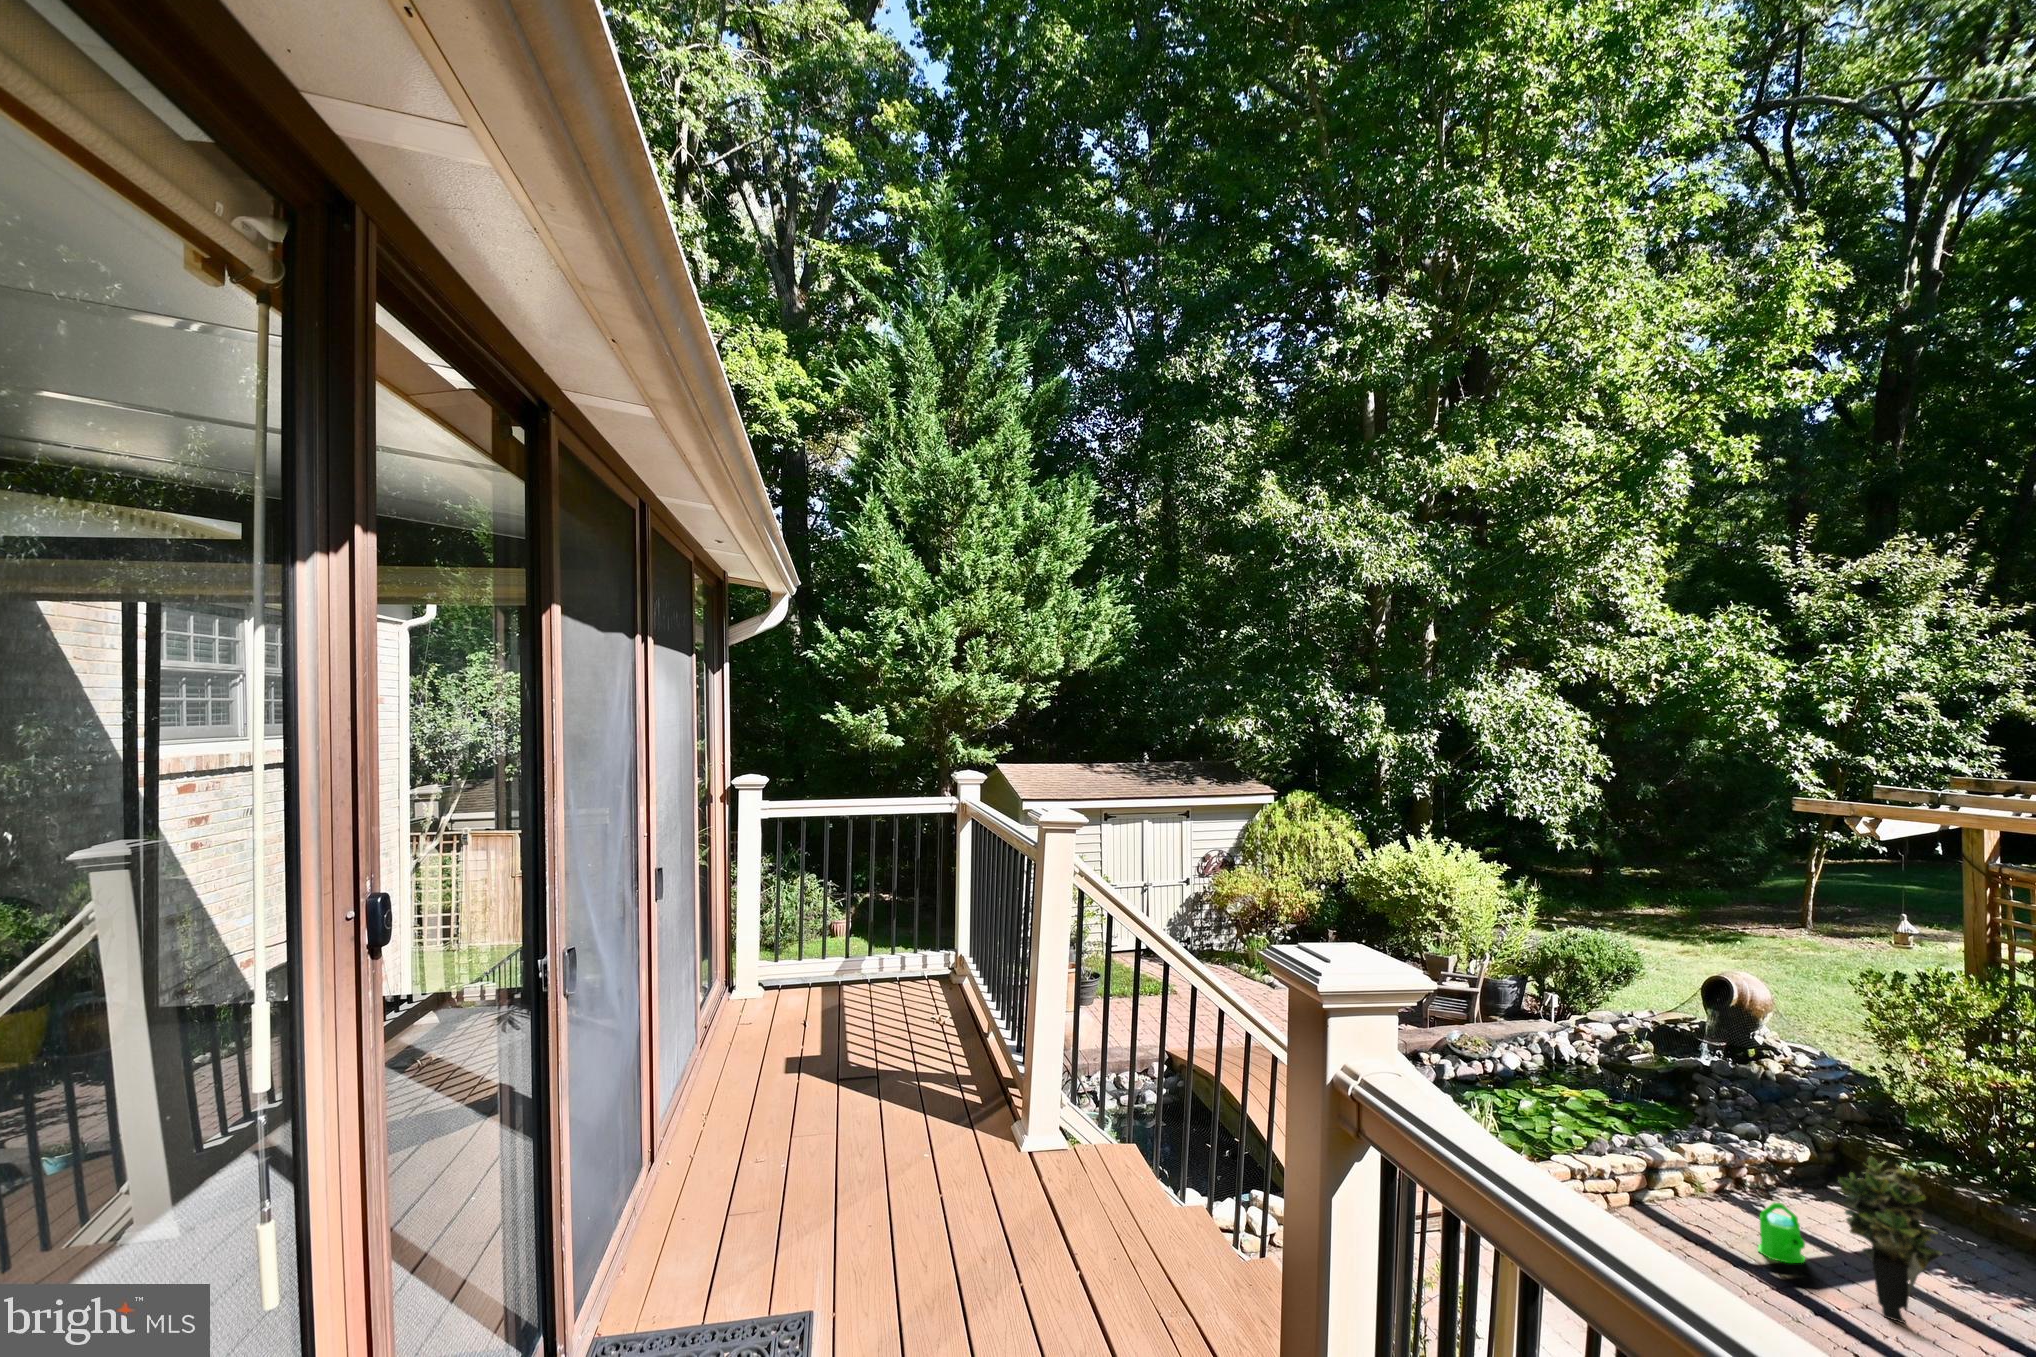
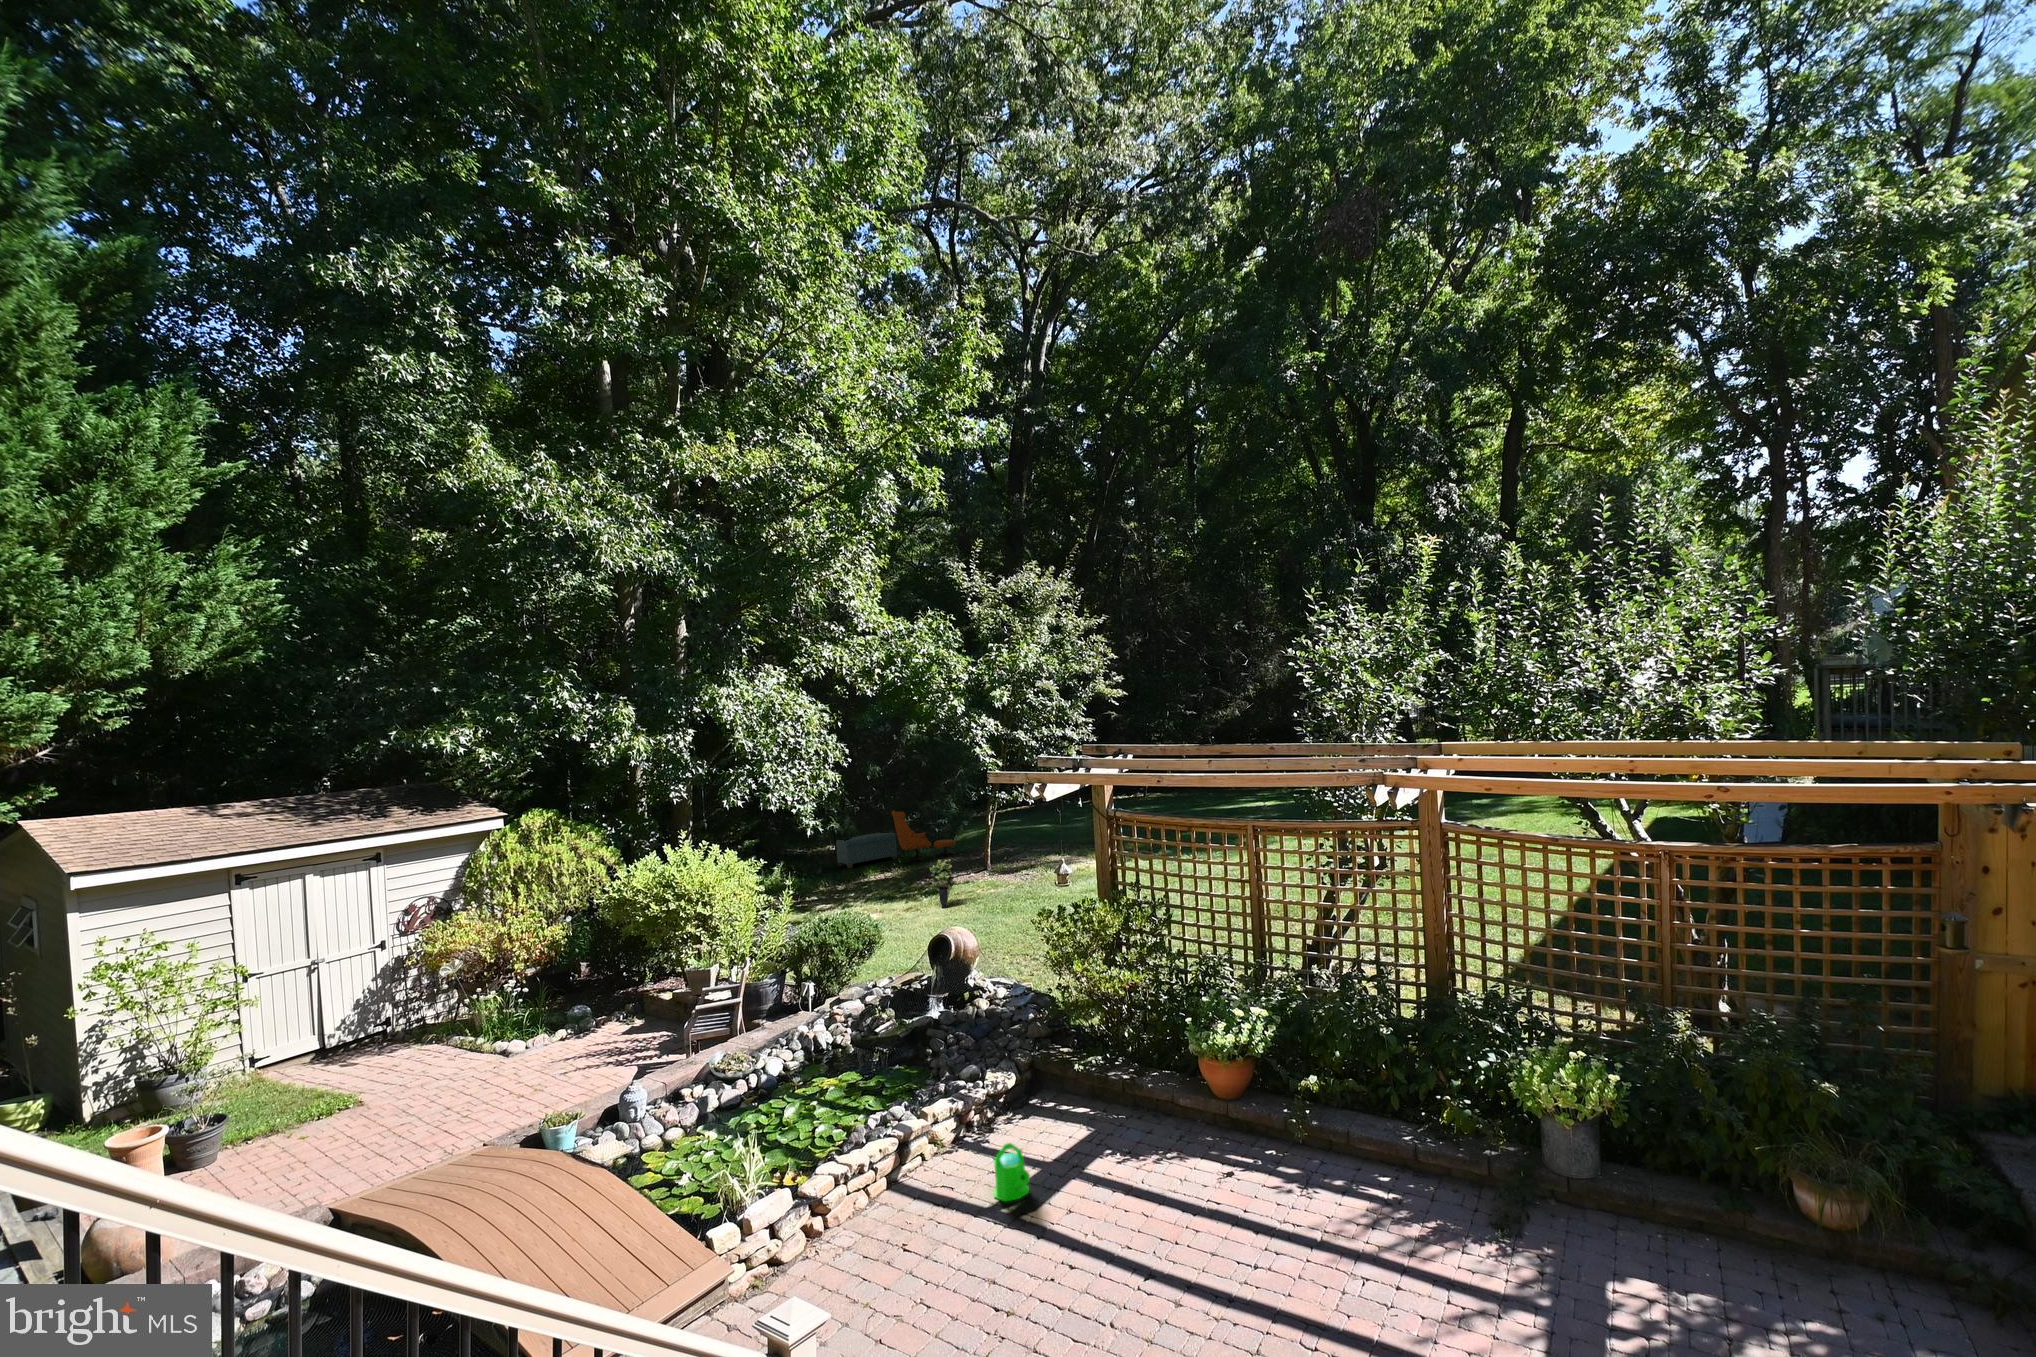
lounge chair: none [1669,835,1761,901] -> present [892,810,956,863]
bench: none [1594,858,1674,891] -> present [836,833,897,868]
potted plant: present [1838,1157,1943,1323] -> present [930,859,956,908]

